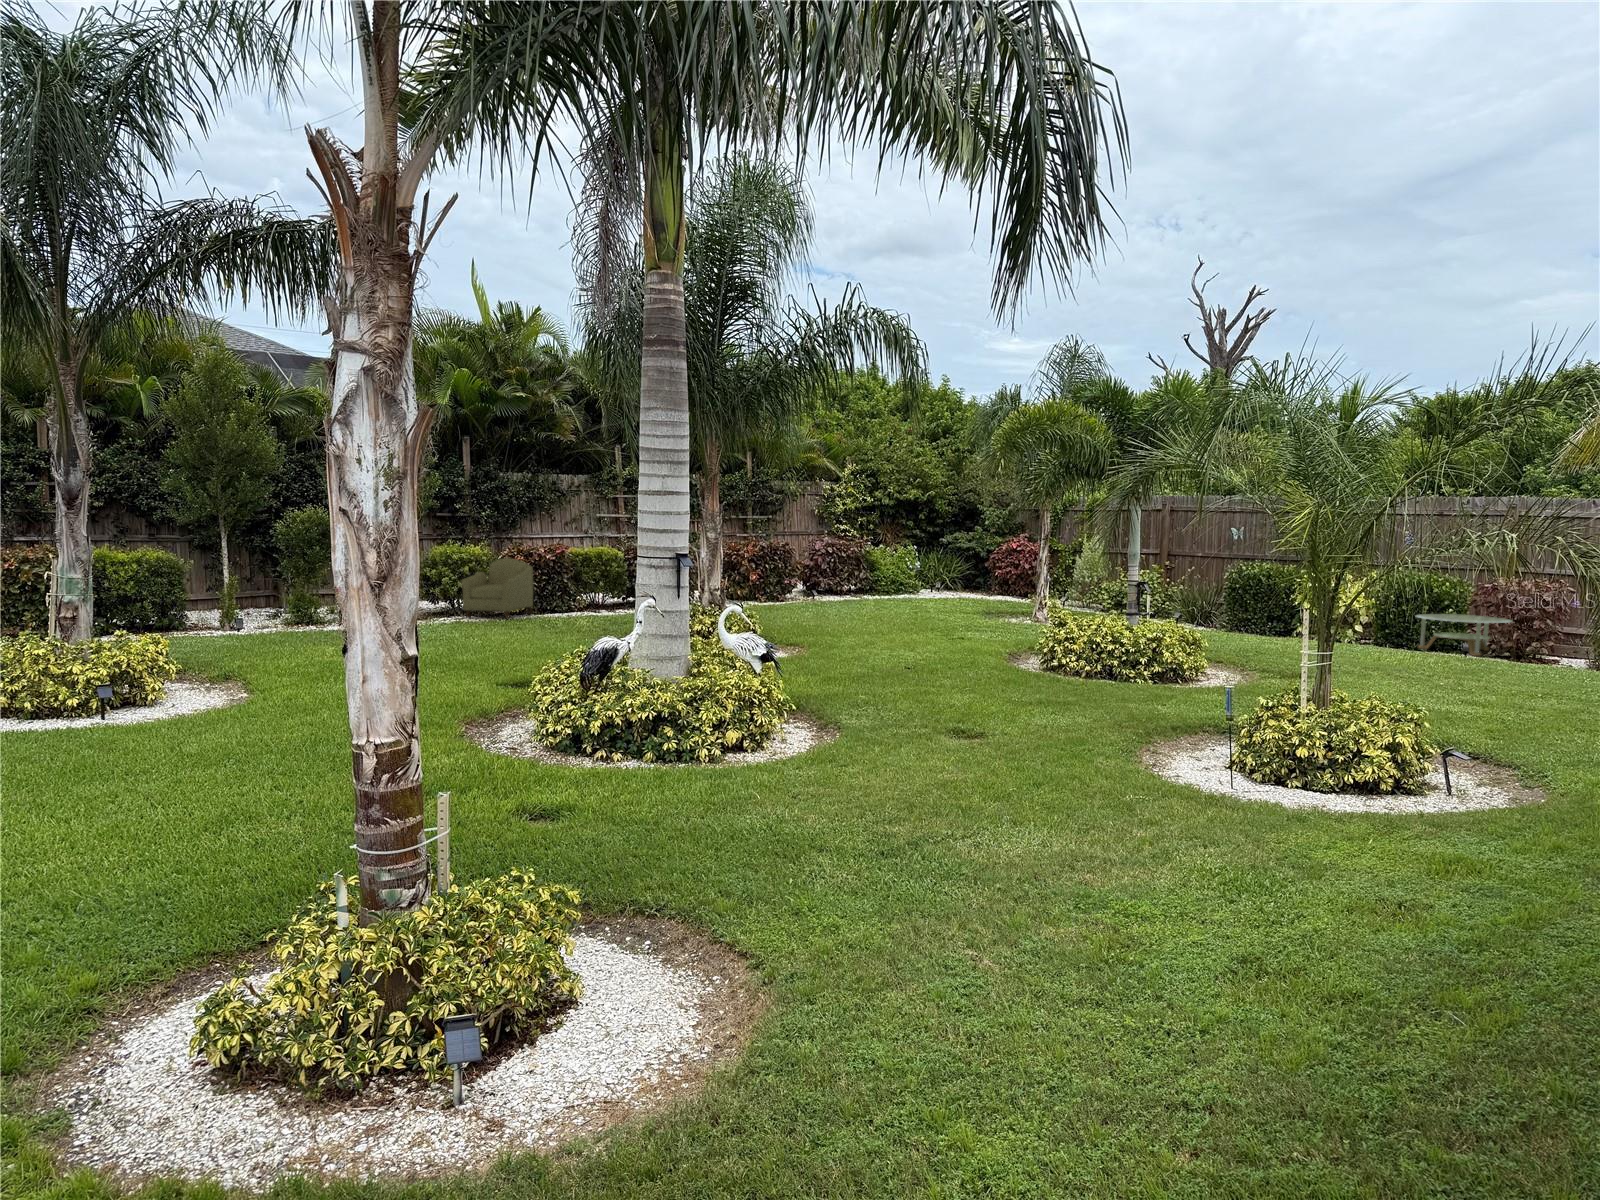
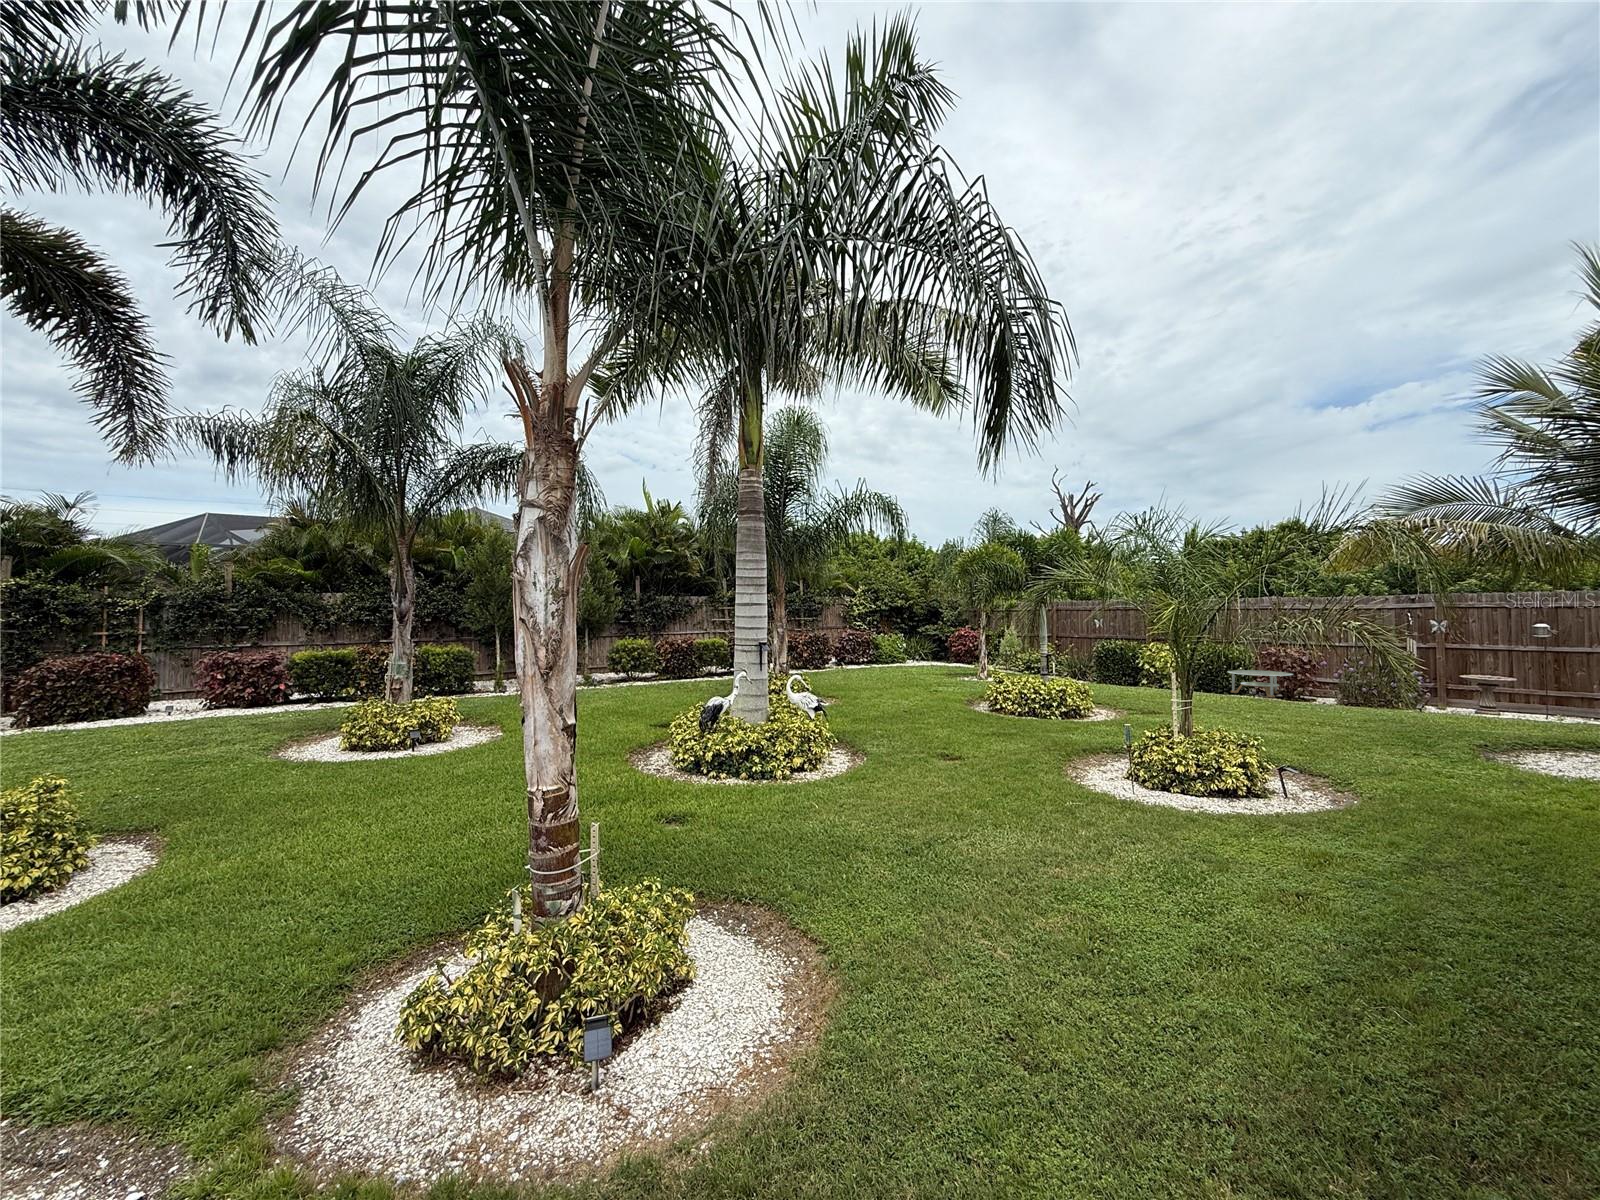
chair: present [461,558,533,619] -> none [632,646,675,683]

